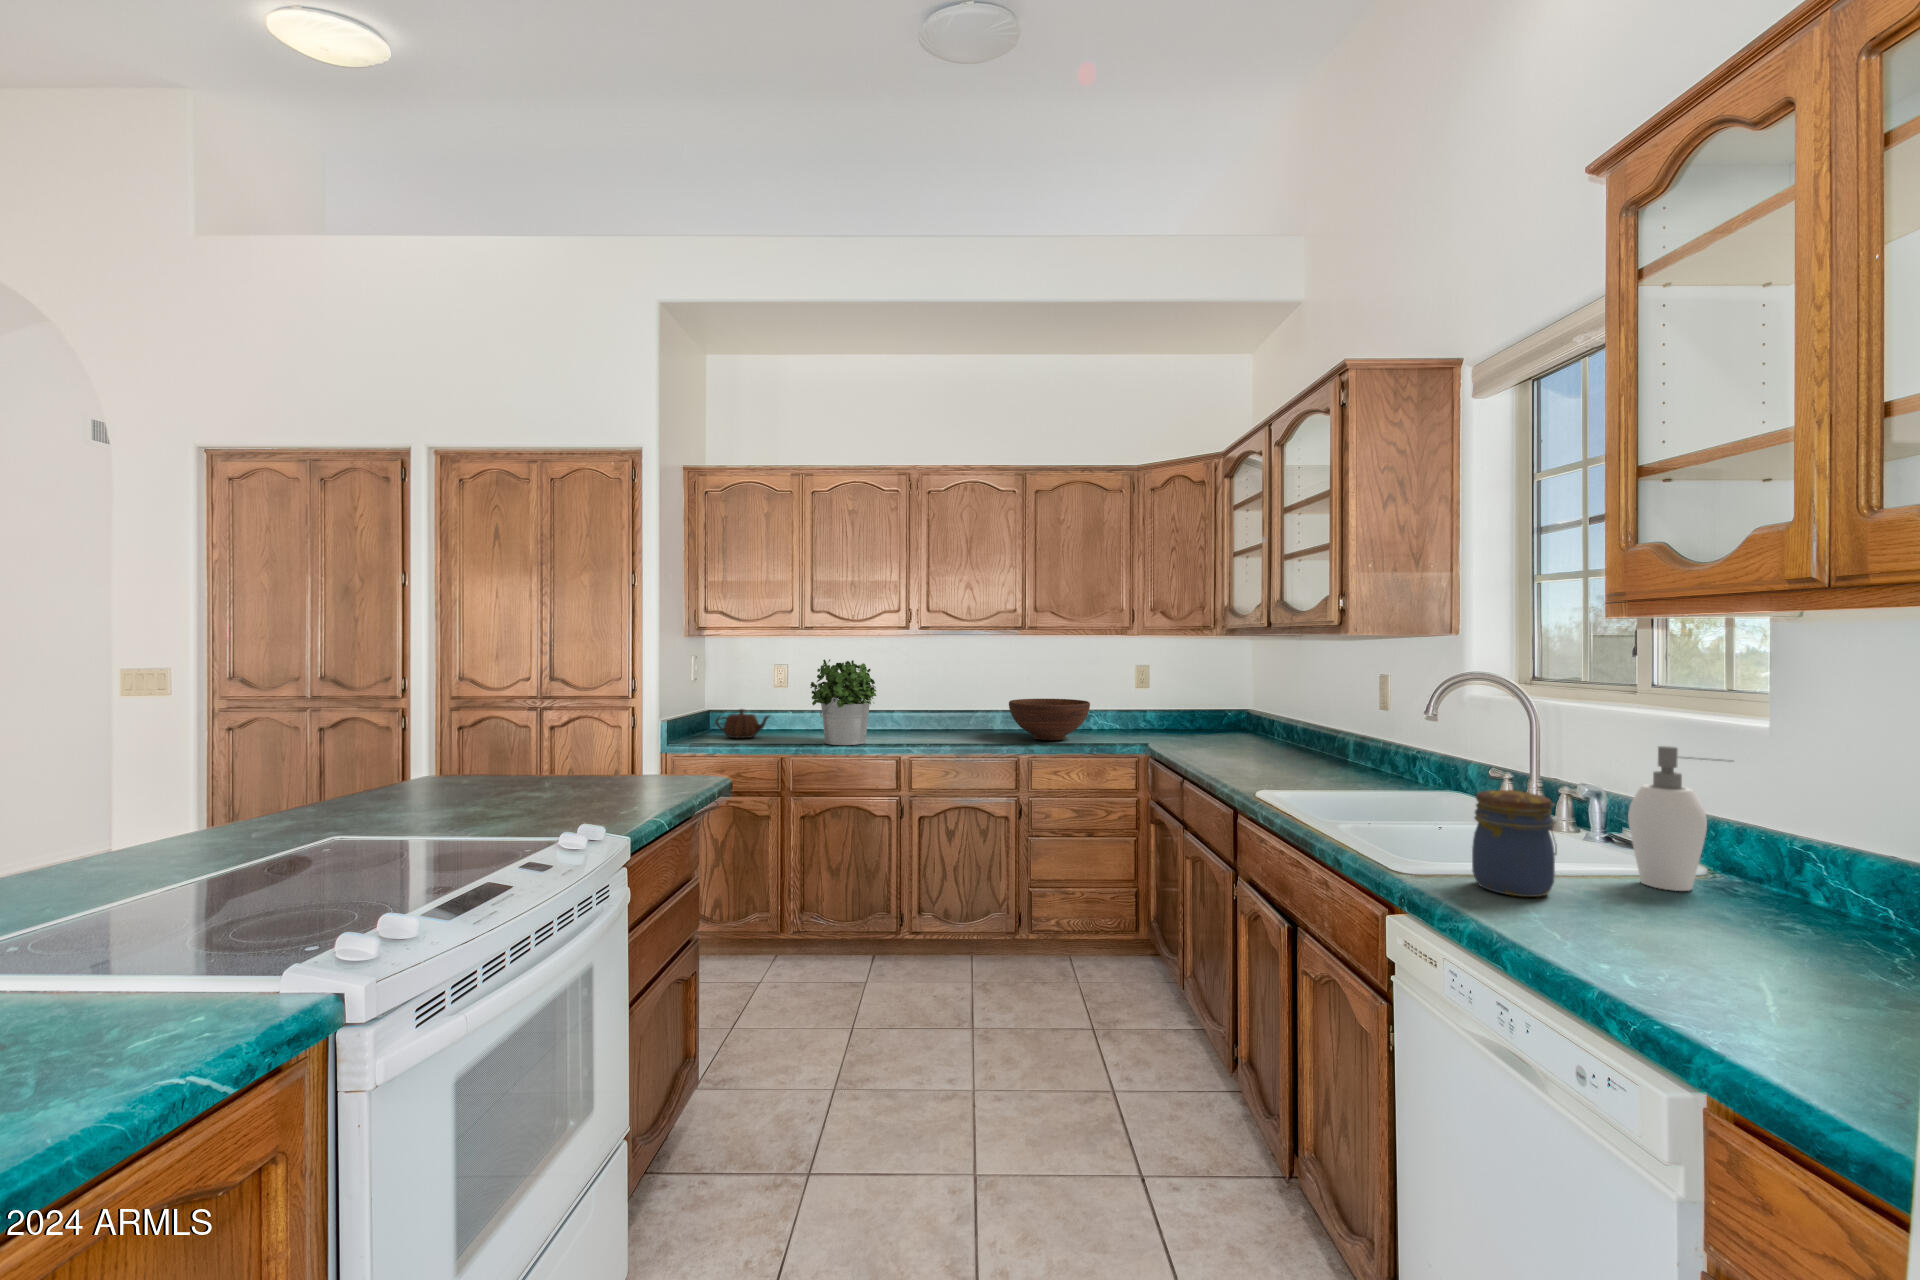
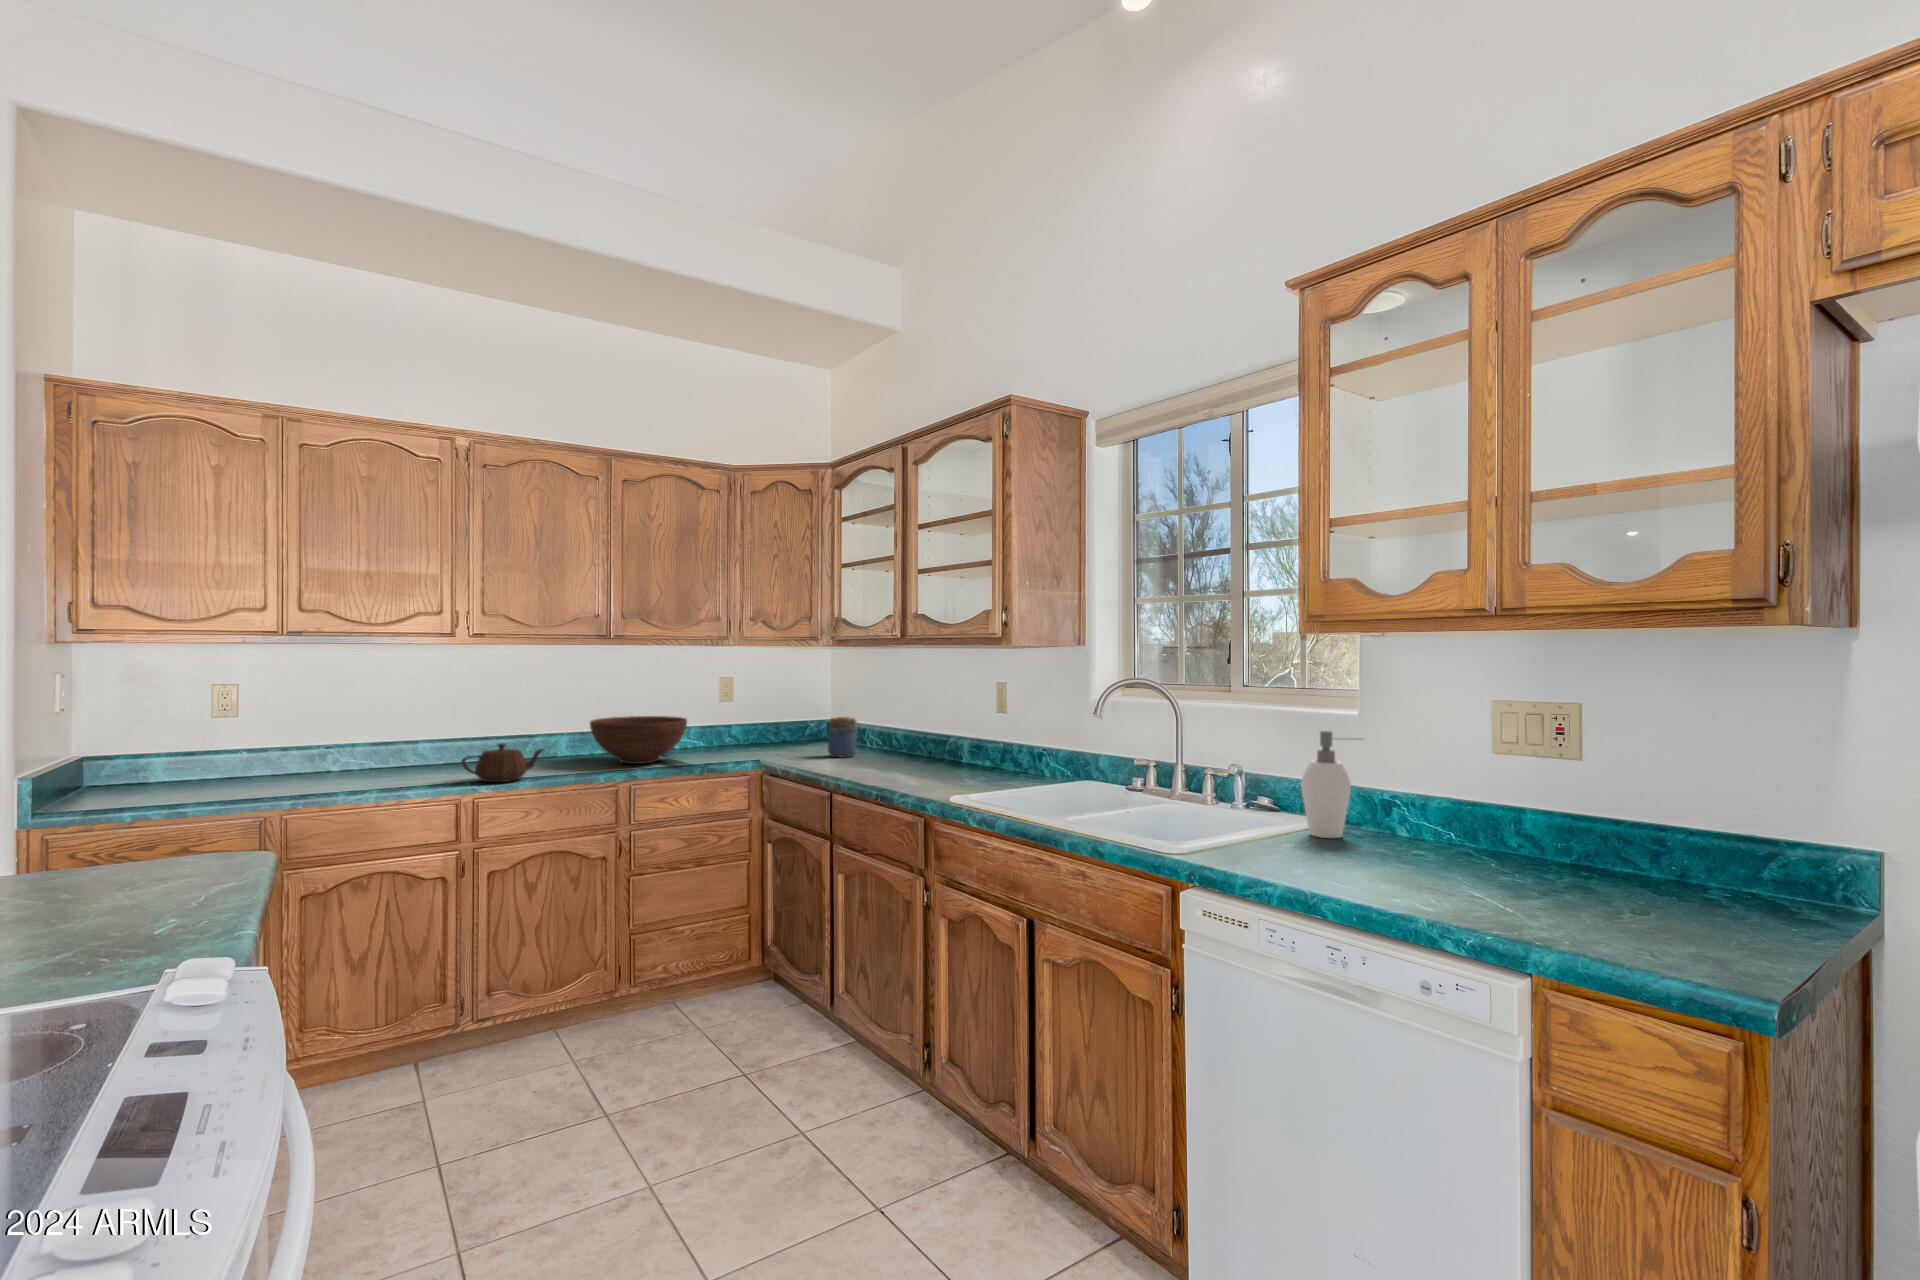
potted plant: present [810,659,876,745] -> none [305,676,418,792]
teapot: present [715,709,769,738] -> present [462,744,543,782]
jar: present [1472,790,1557,897] -> present [828,717,857,757]

